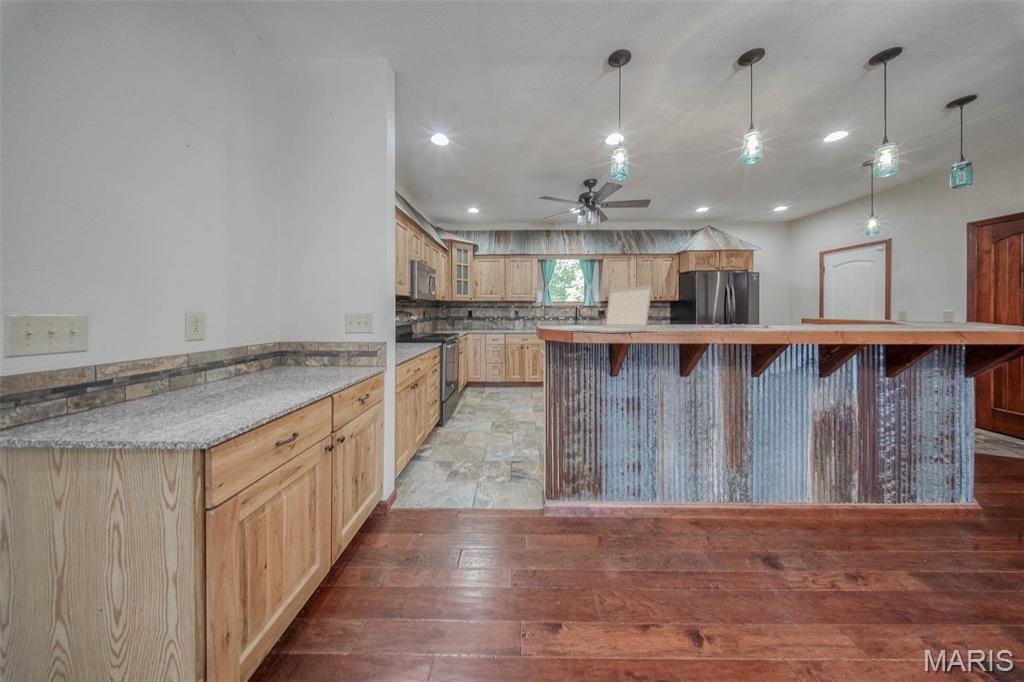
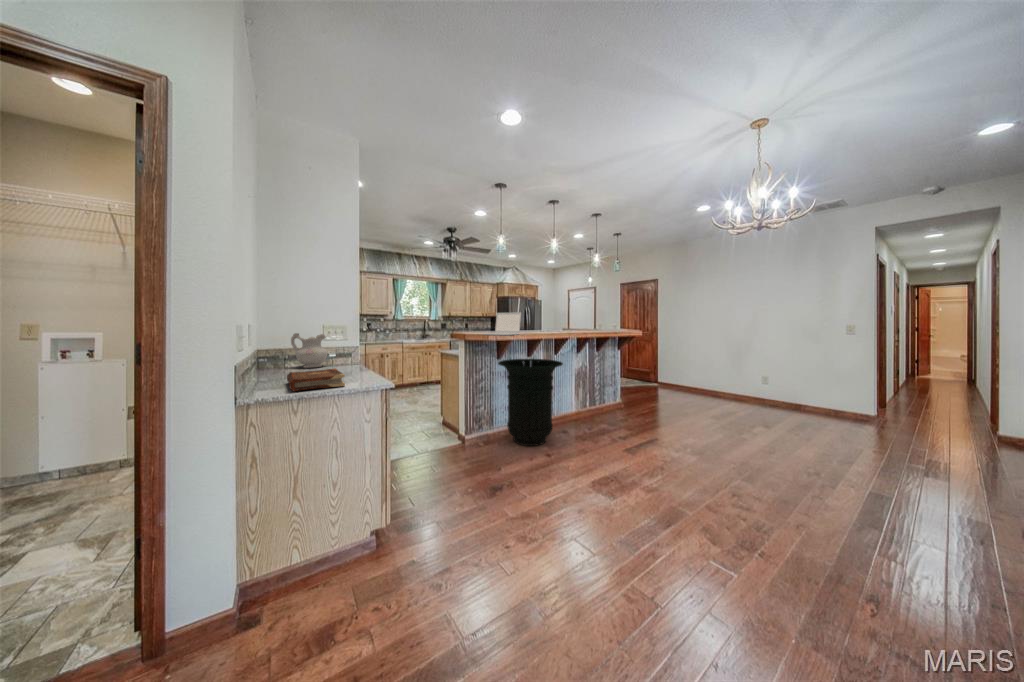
ceramic pitcher: none [271,326,317,376] -> present [291,333,328,368]
trash can: none [600,380,753,577] -> present [498,359,563,446]
book: none [85,384,240,426] -> present [287,368,345,391]

